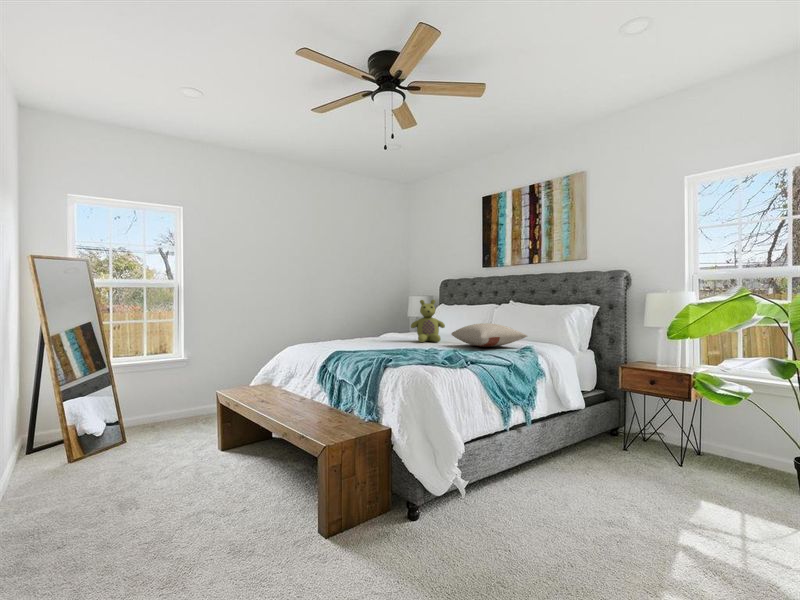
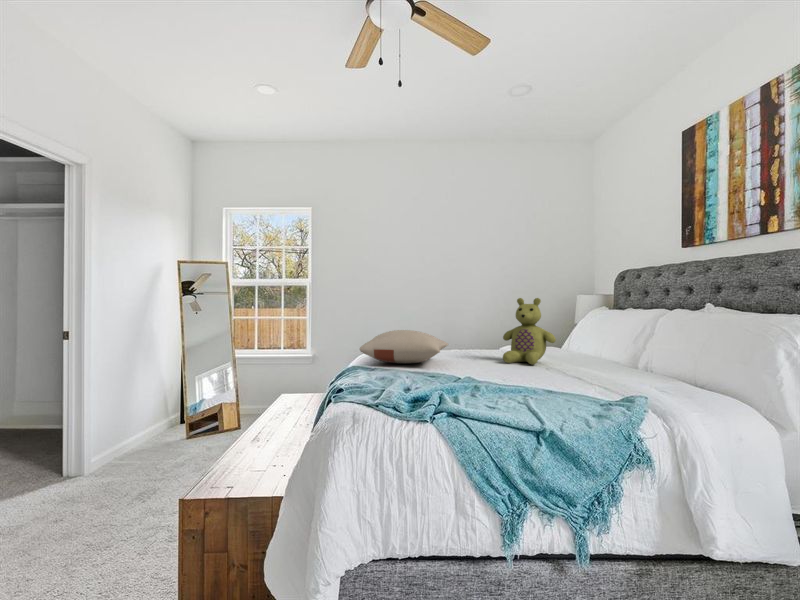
pillow: present [451,323,527,347] -> present [360,330,448,364]

